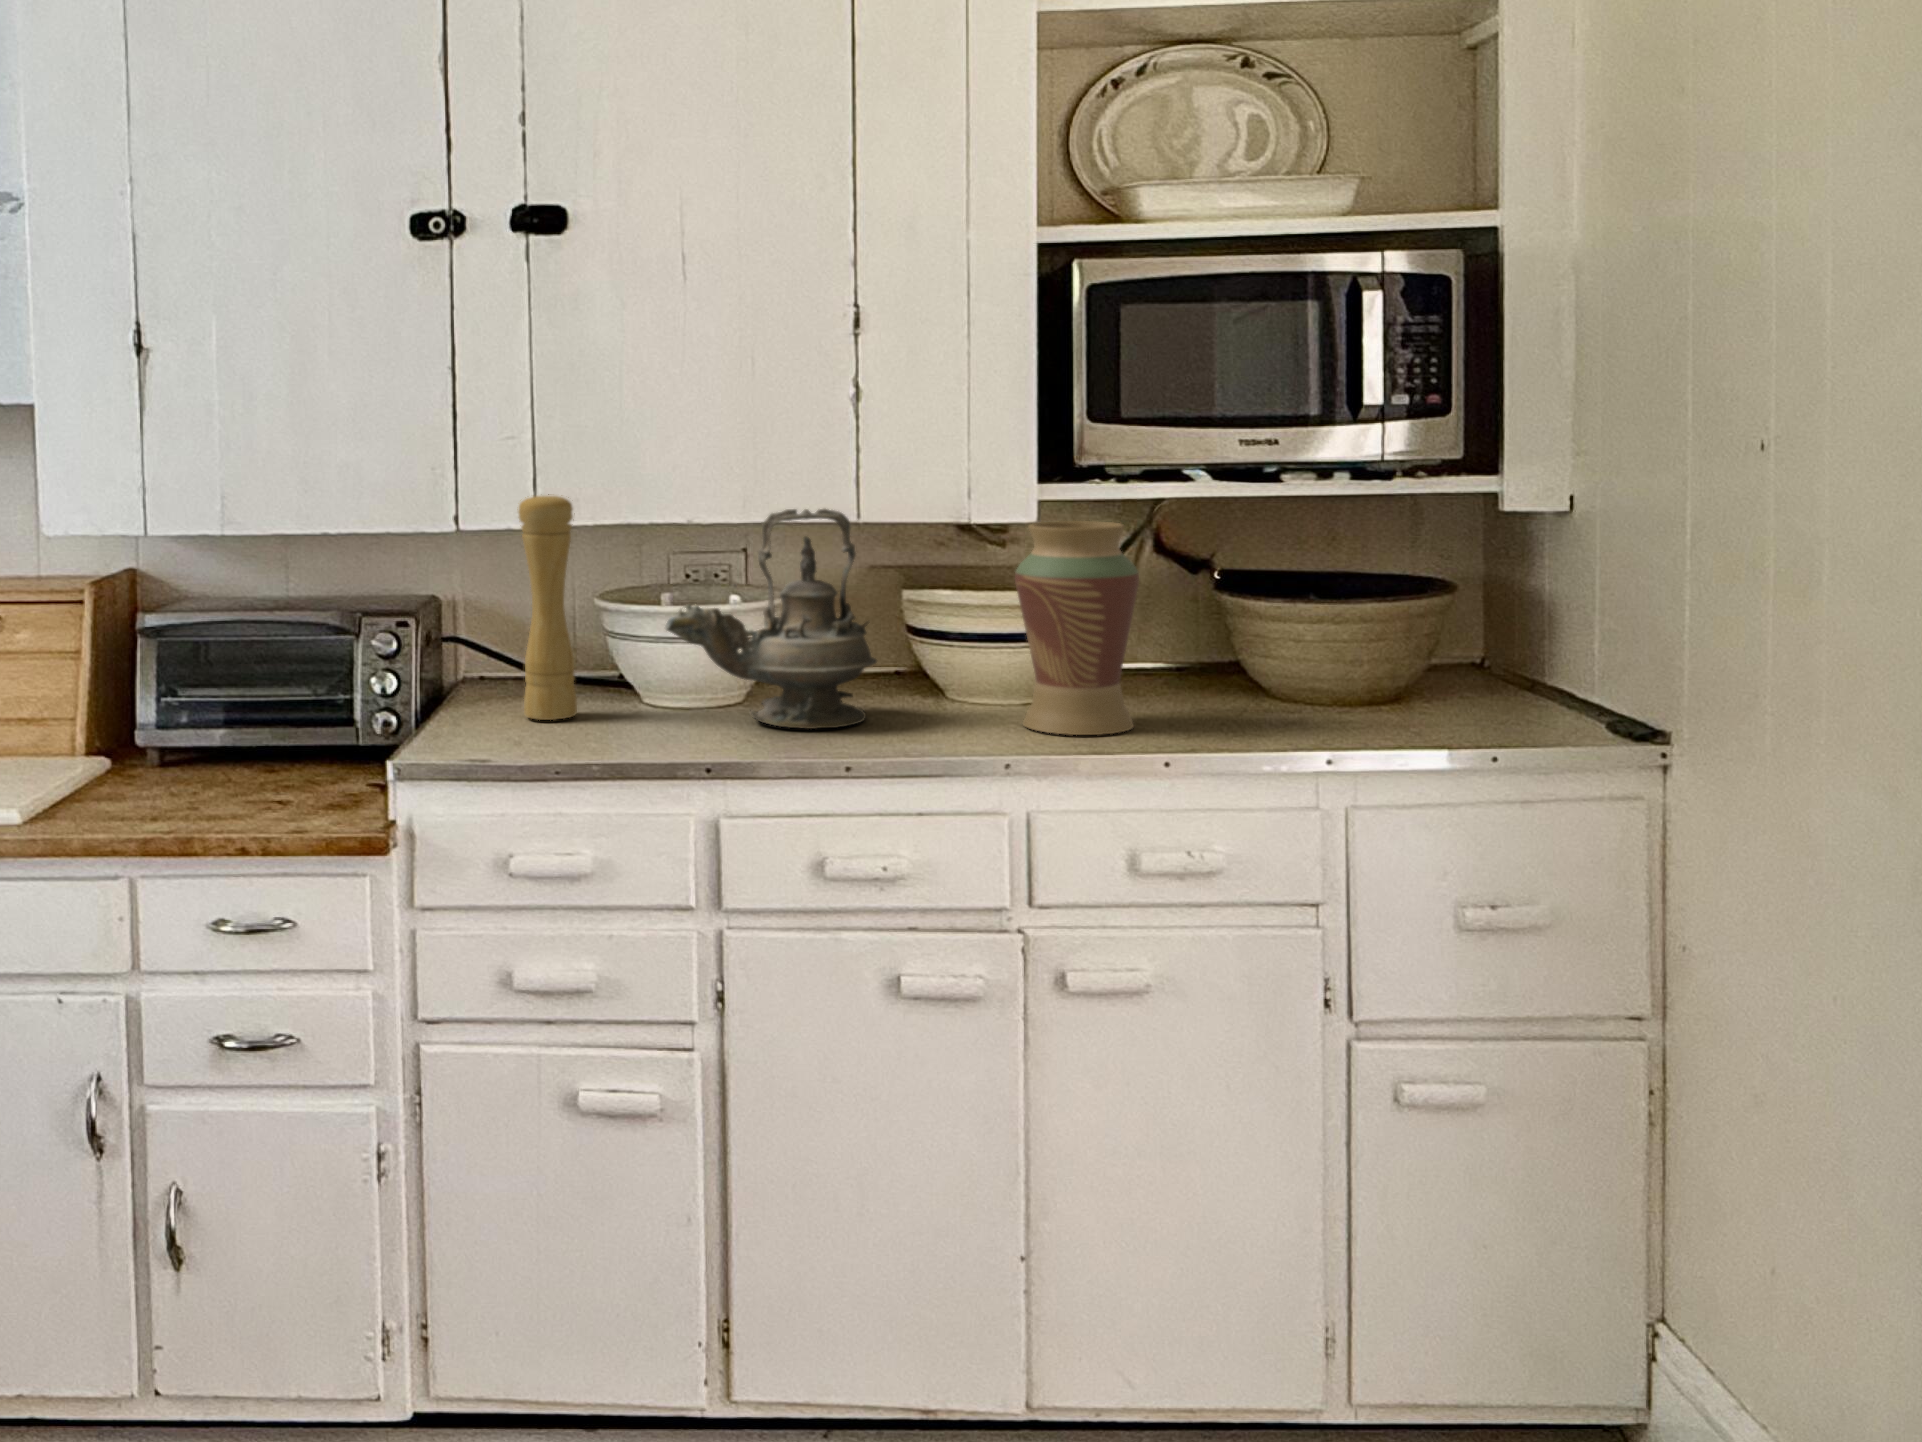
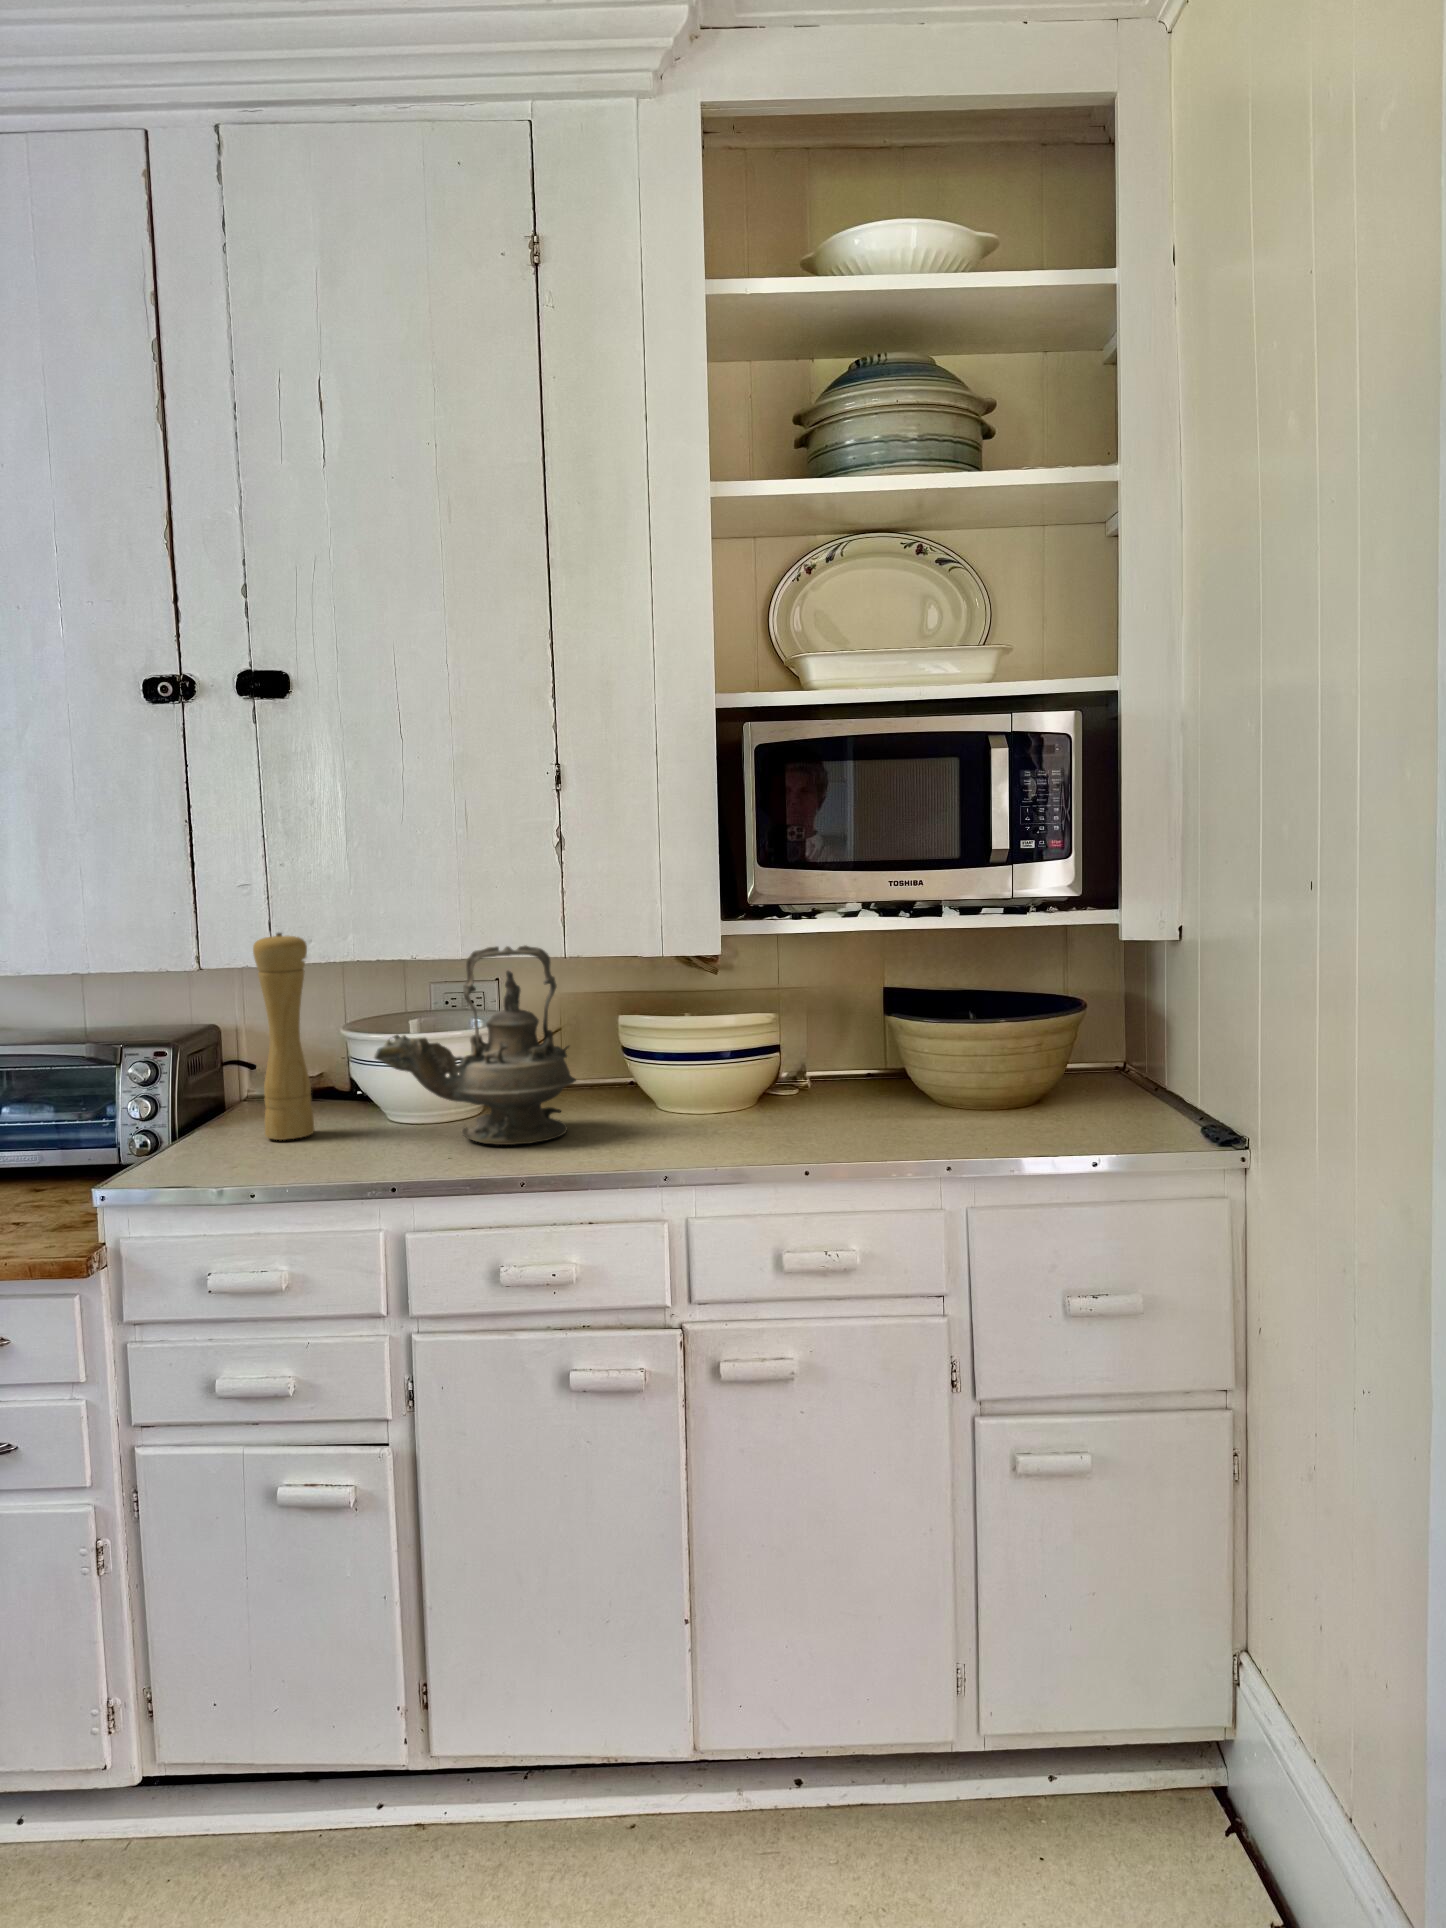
vase: present [1015,521,1139,735] -> none [690,954,800,1147]

